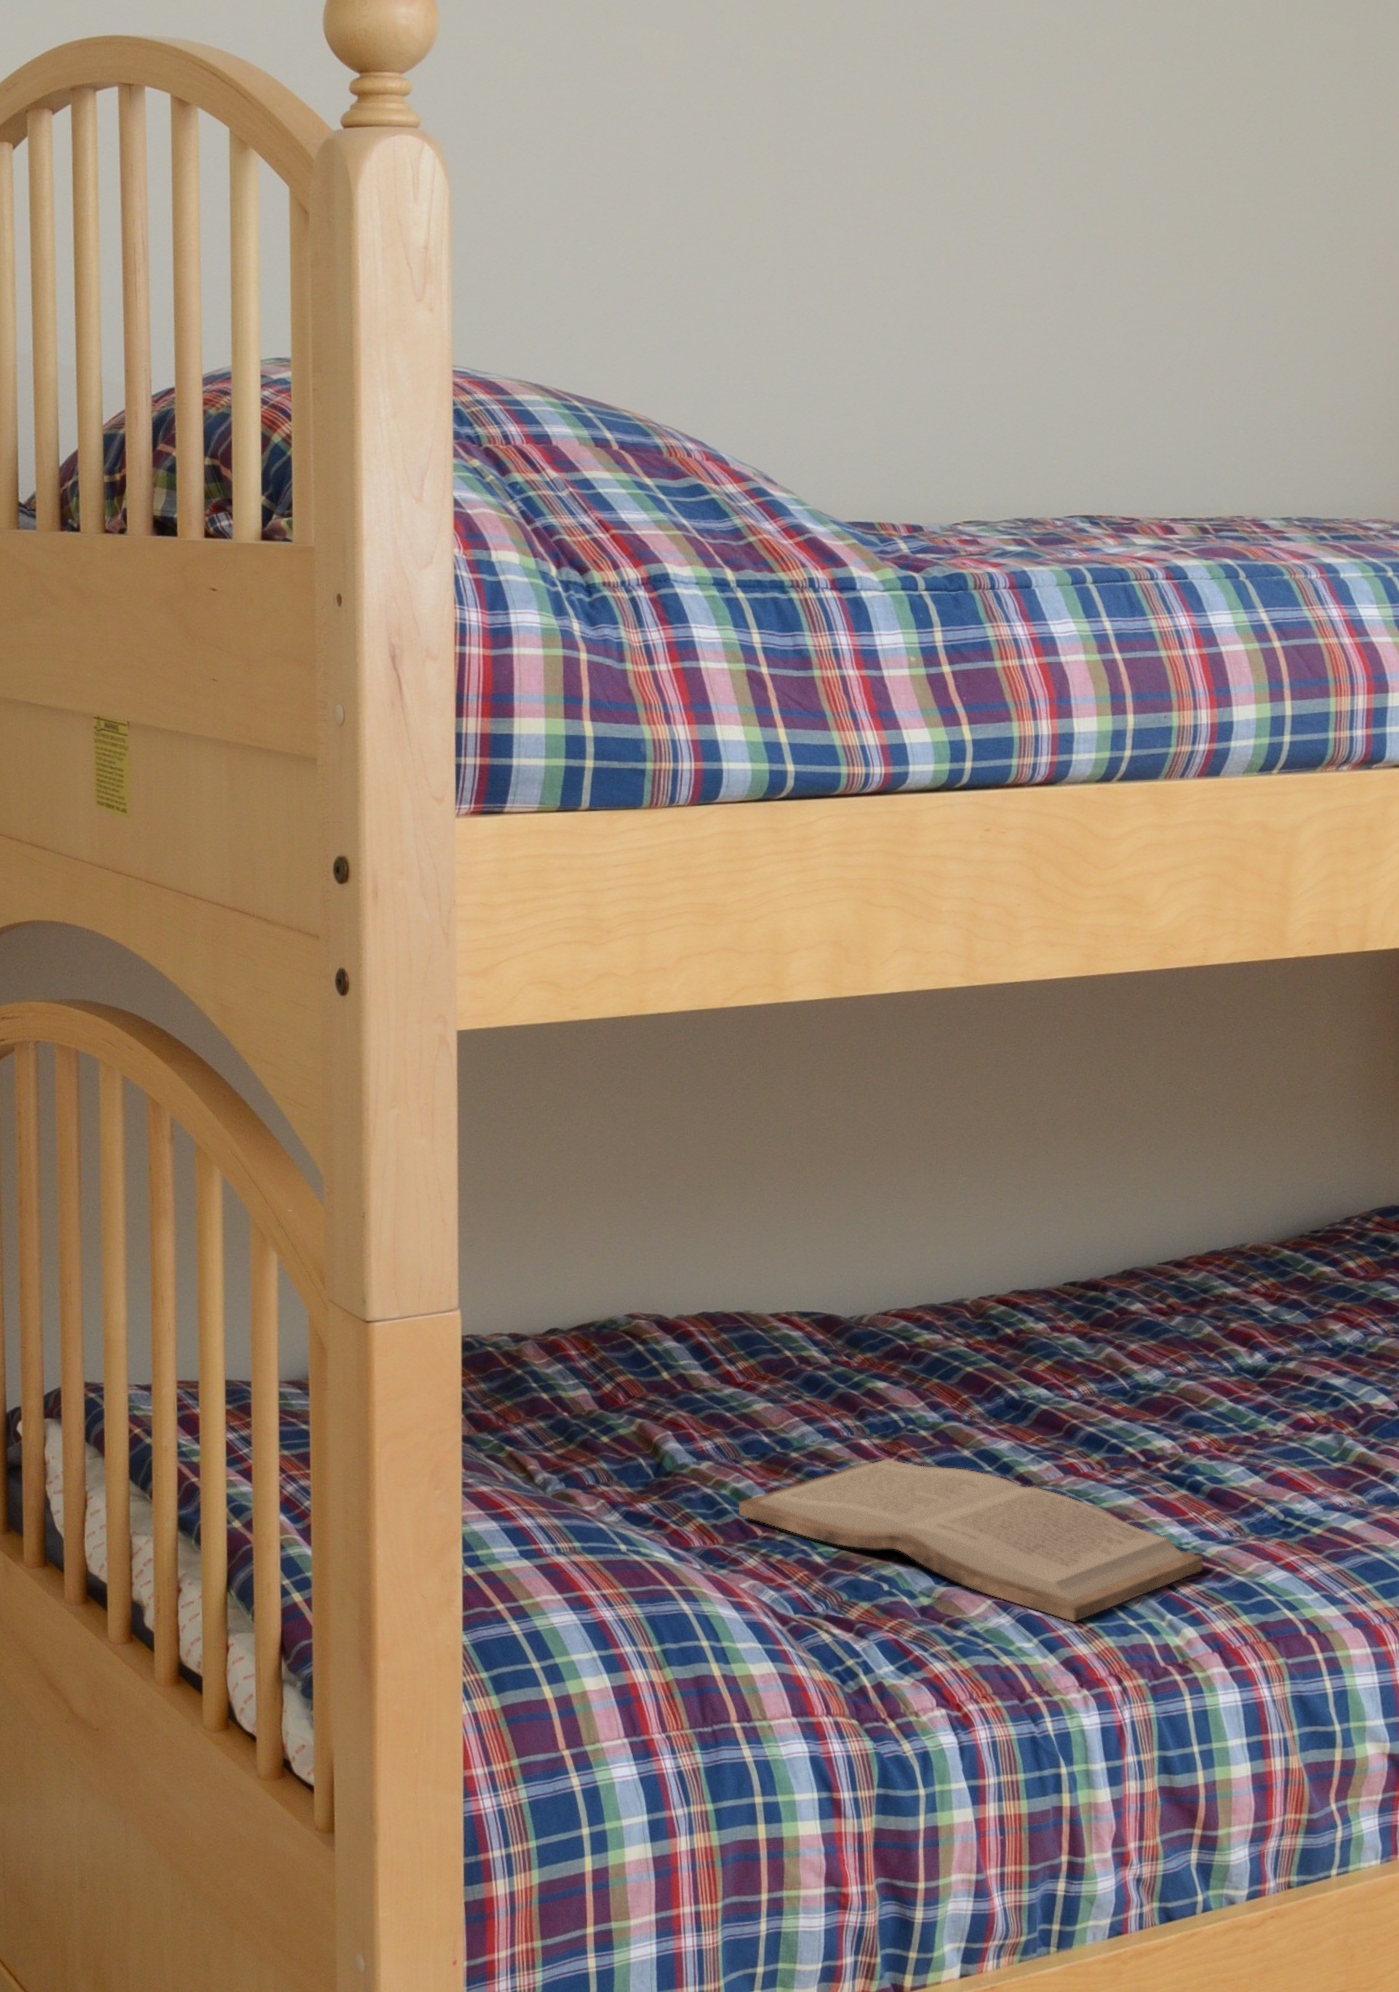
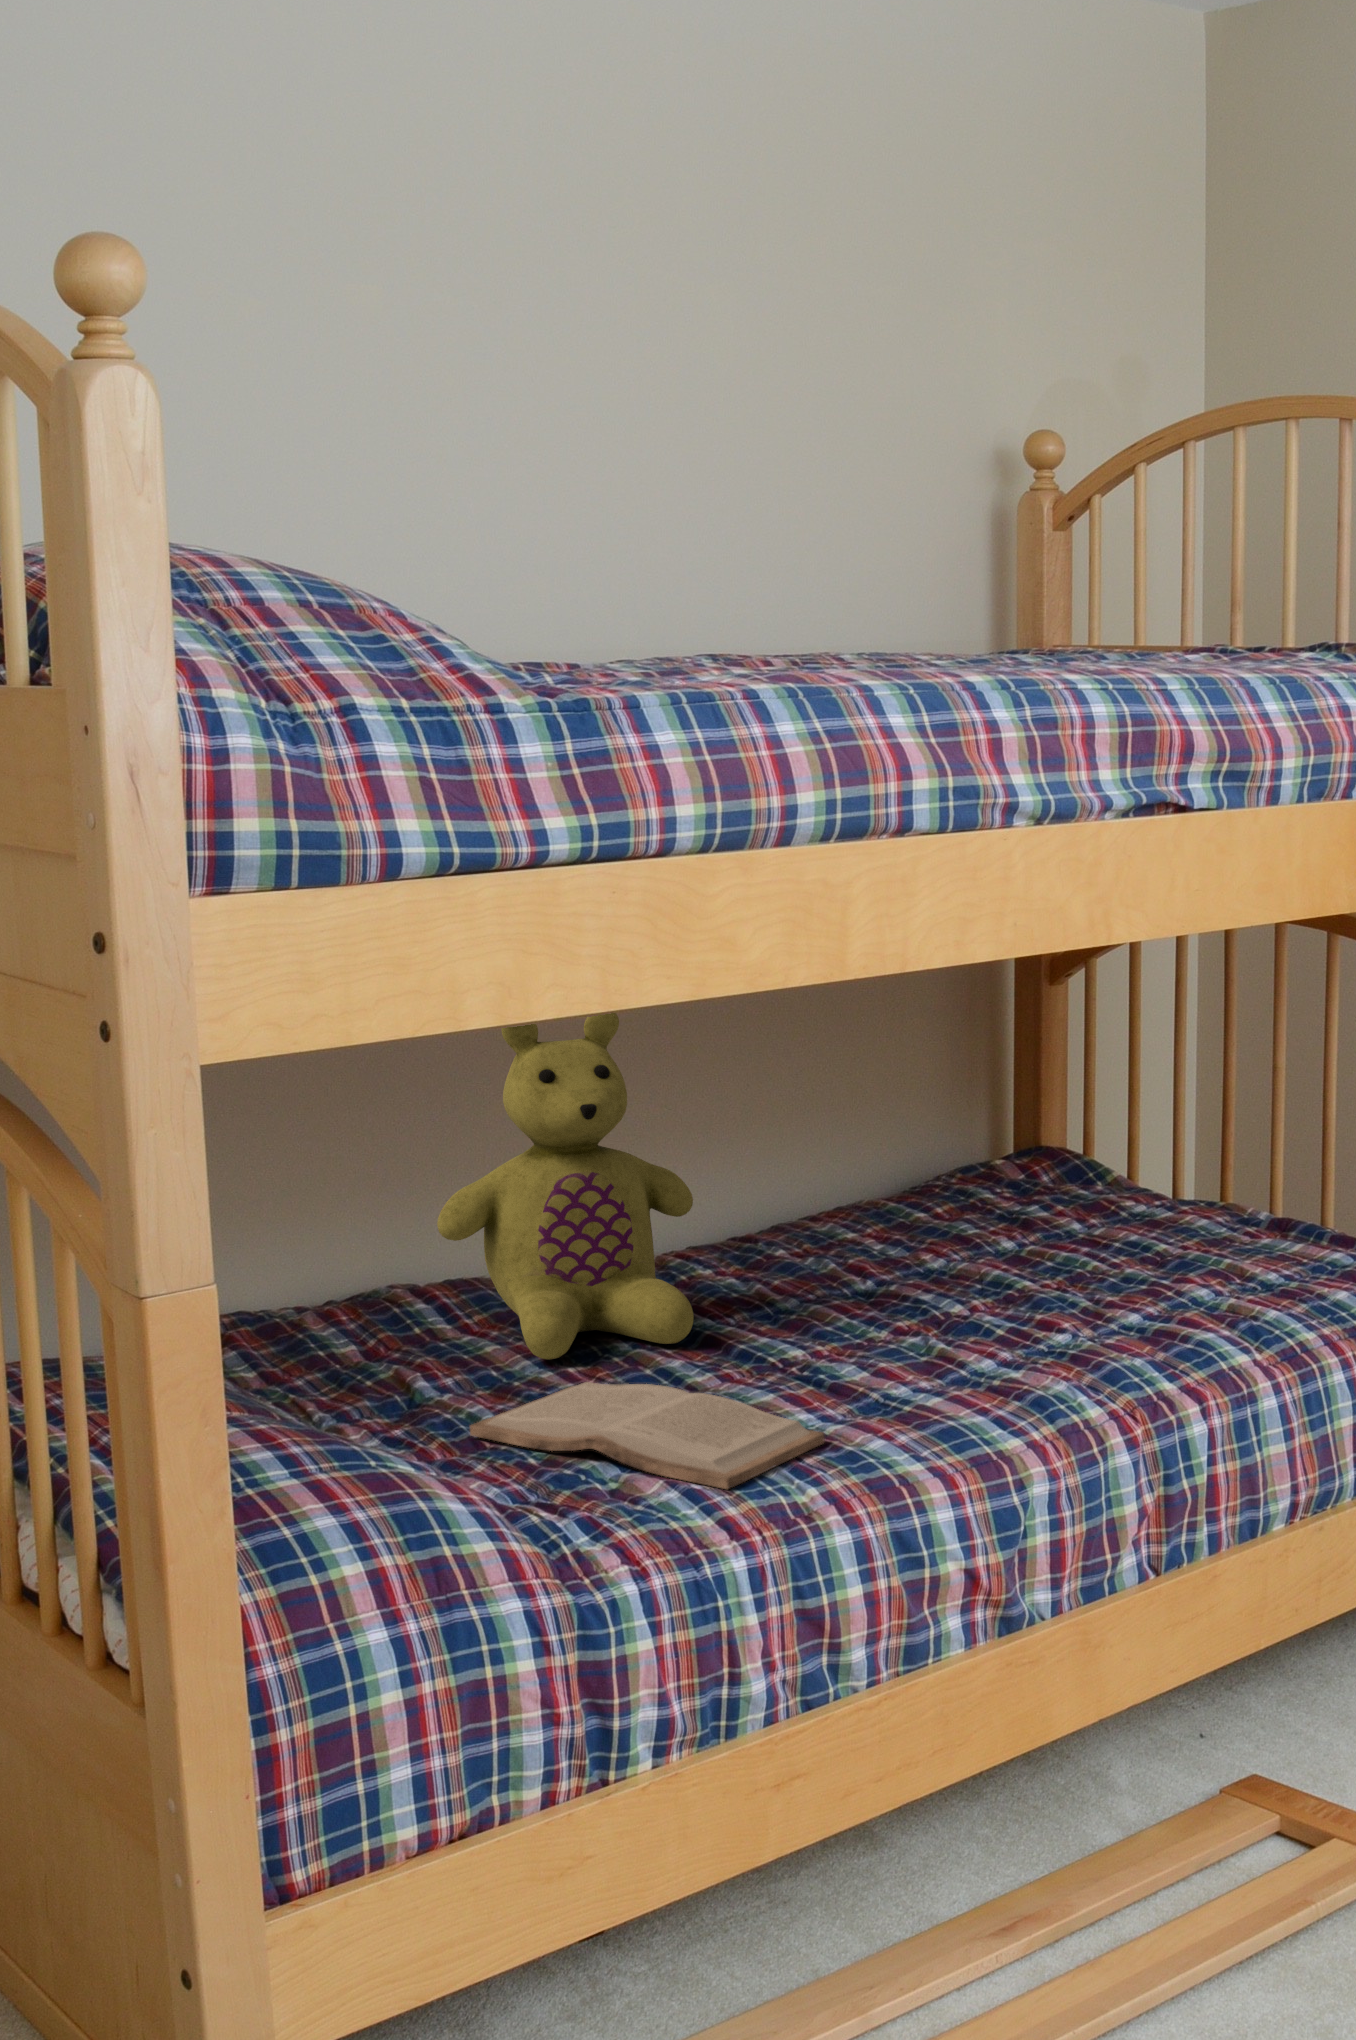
stuffed bear: none [705,984,1028,1424] -> present [437,1013,694,1359]

